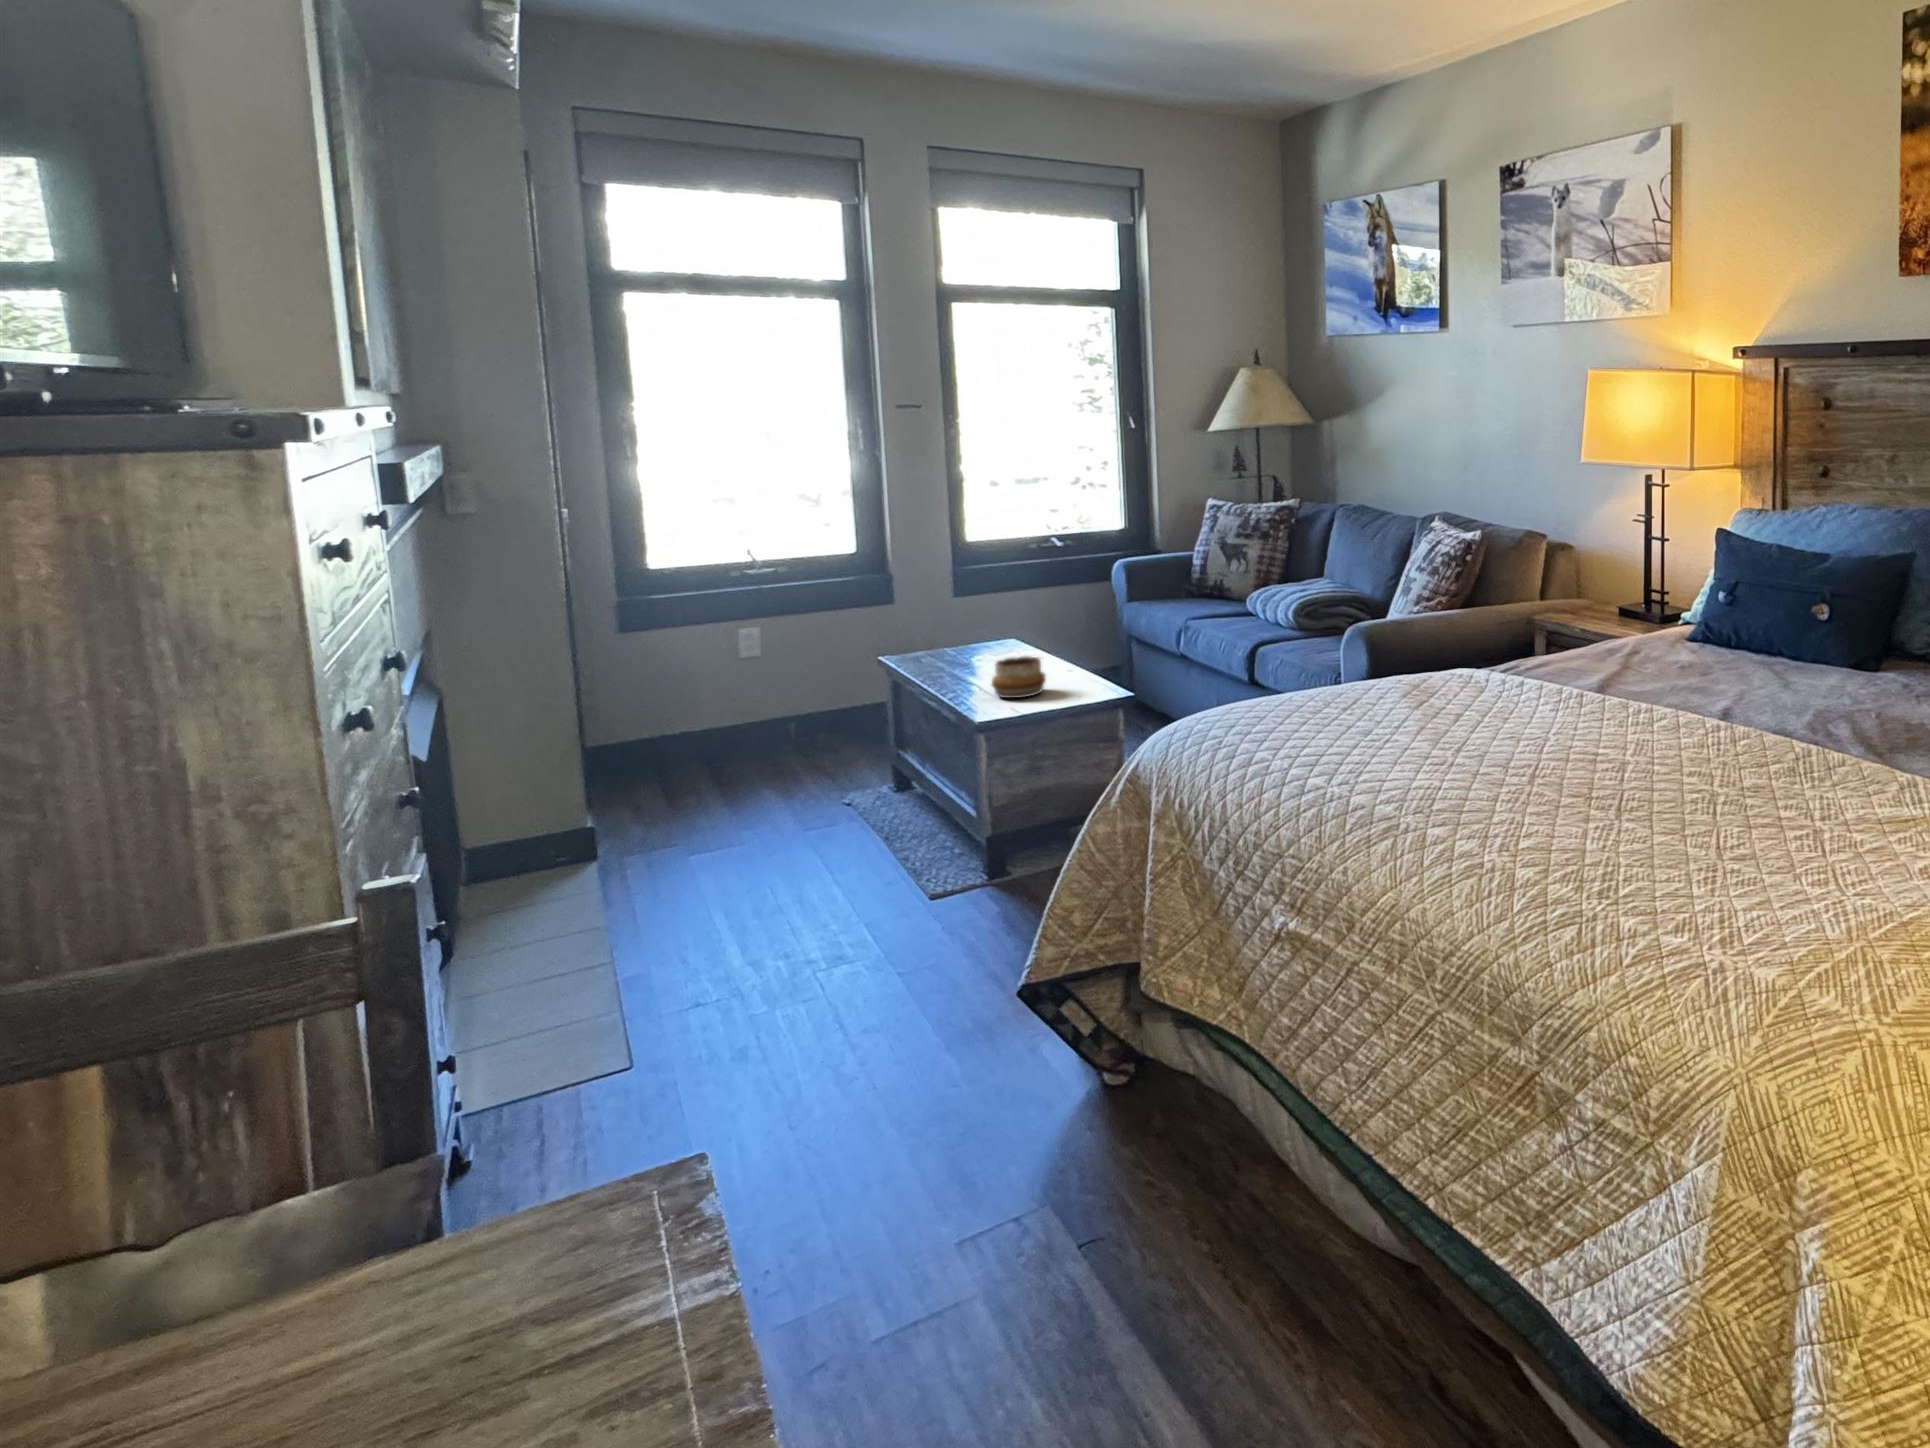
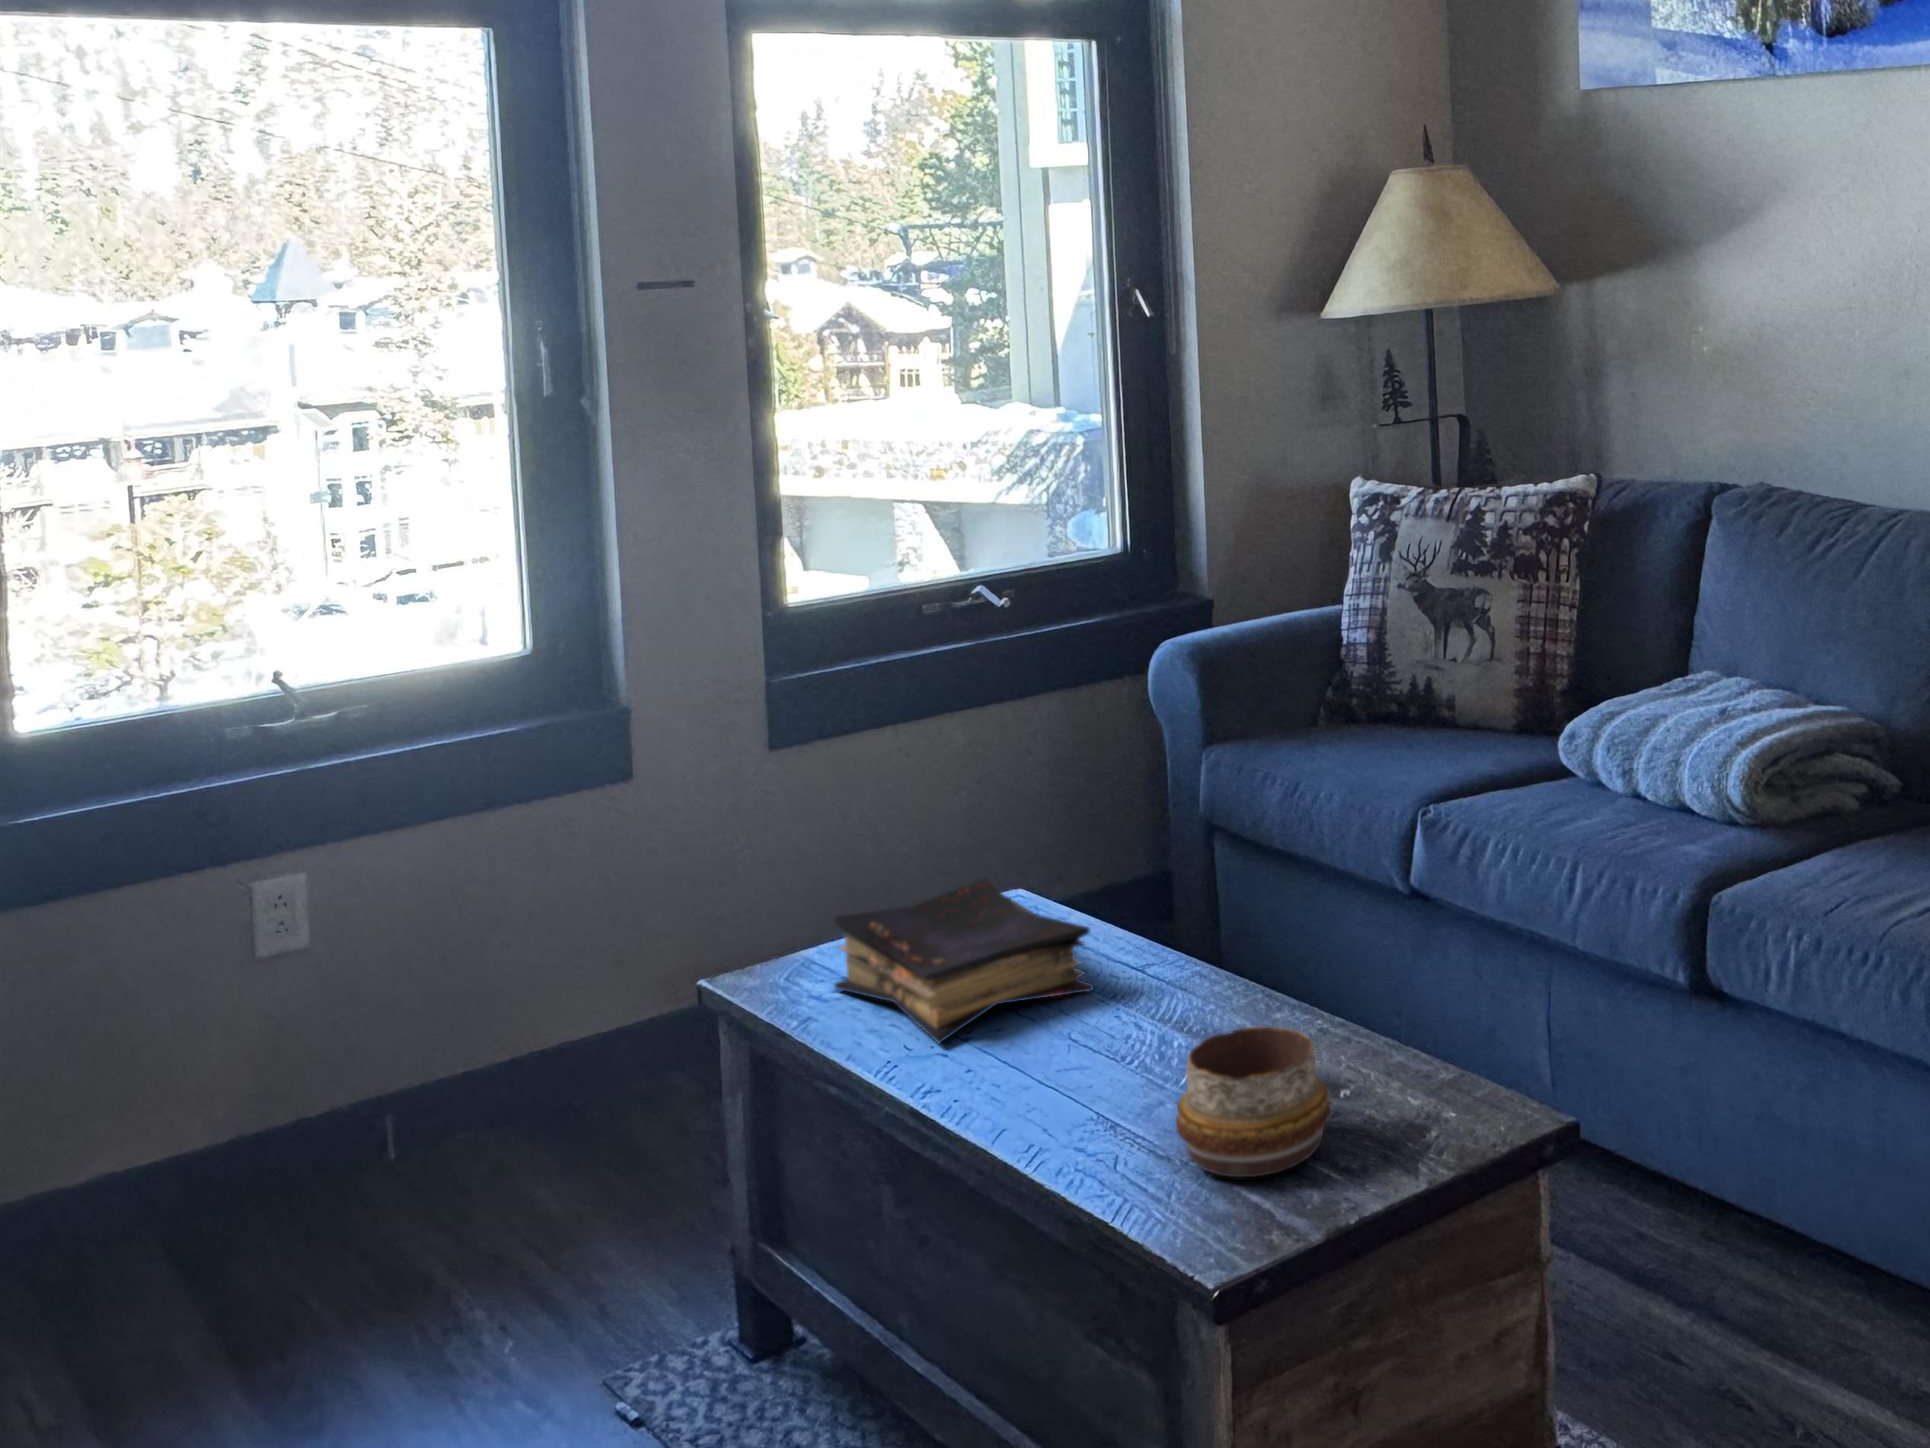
book: none [922,624,1009,669] -> present [834,879,1093,1043]

